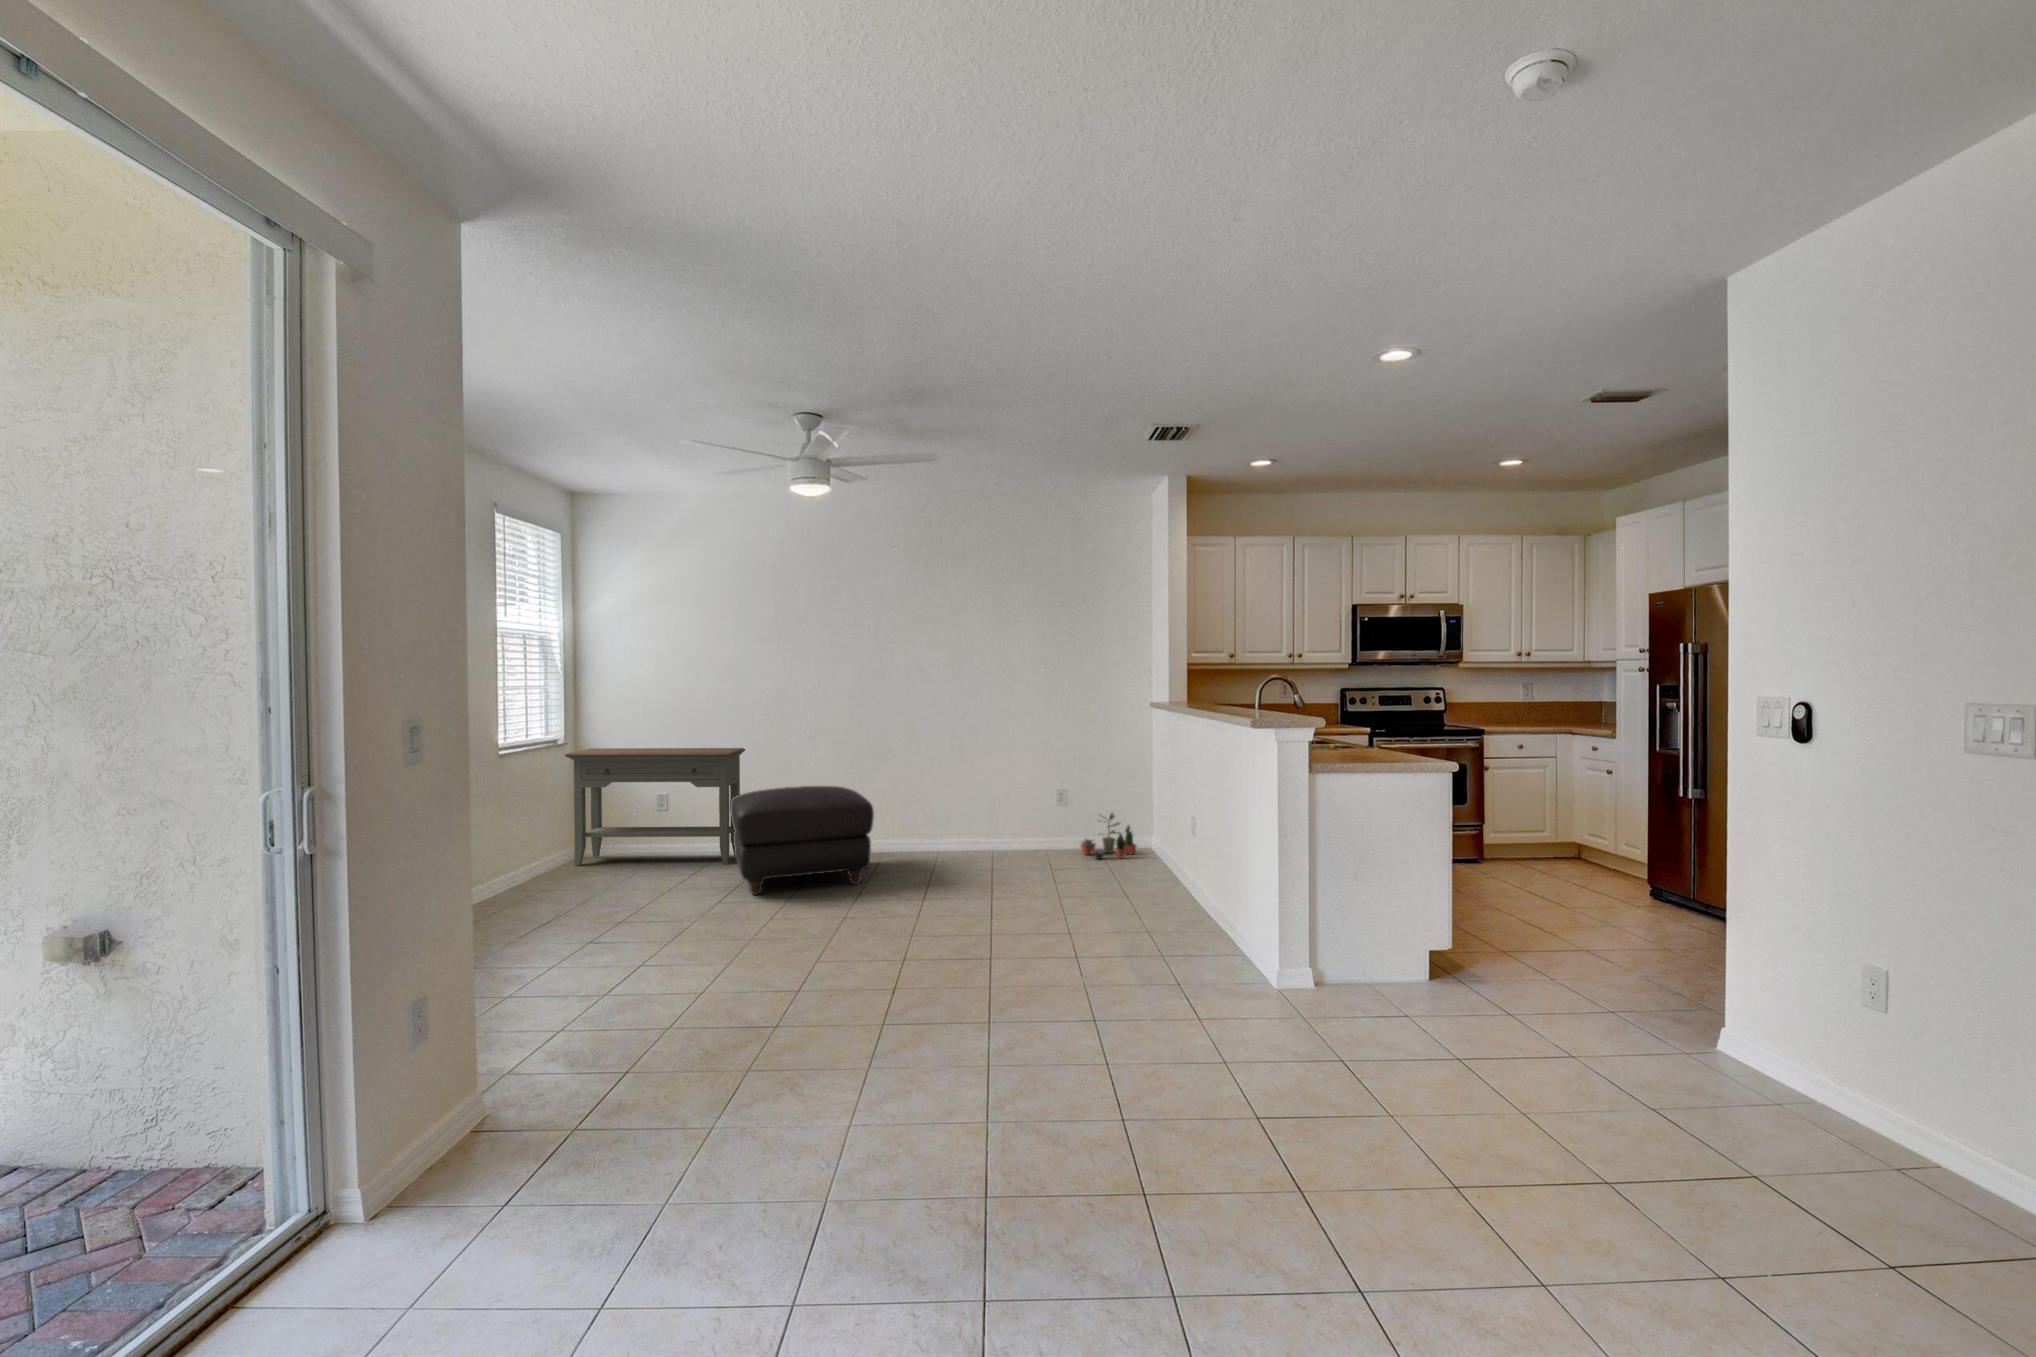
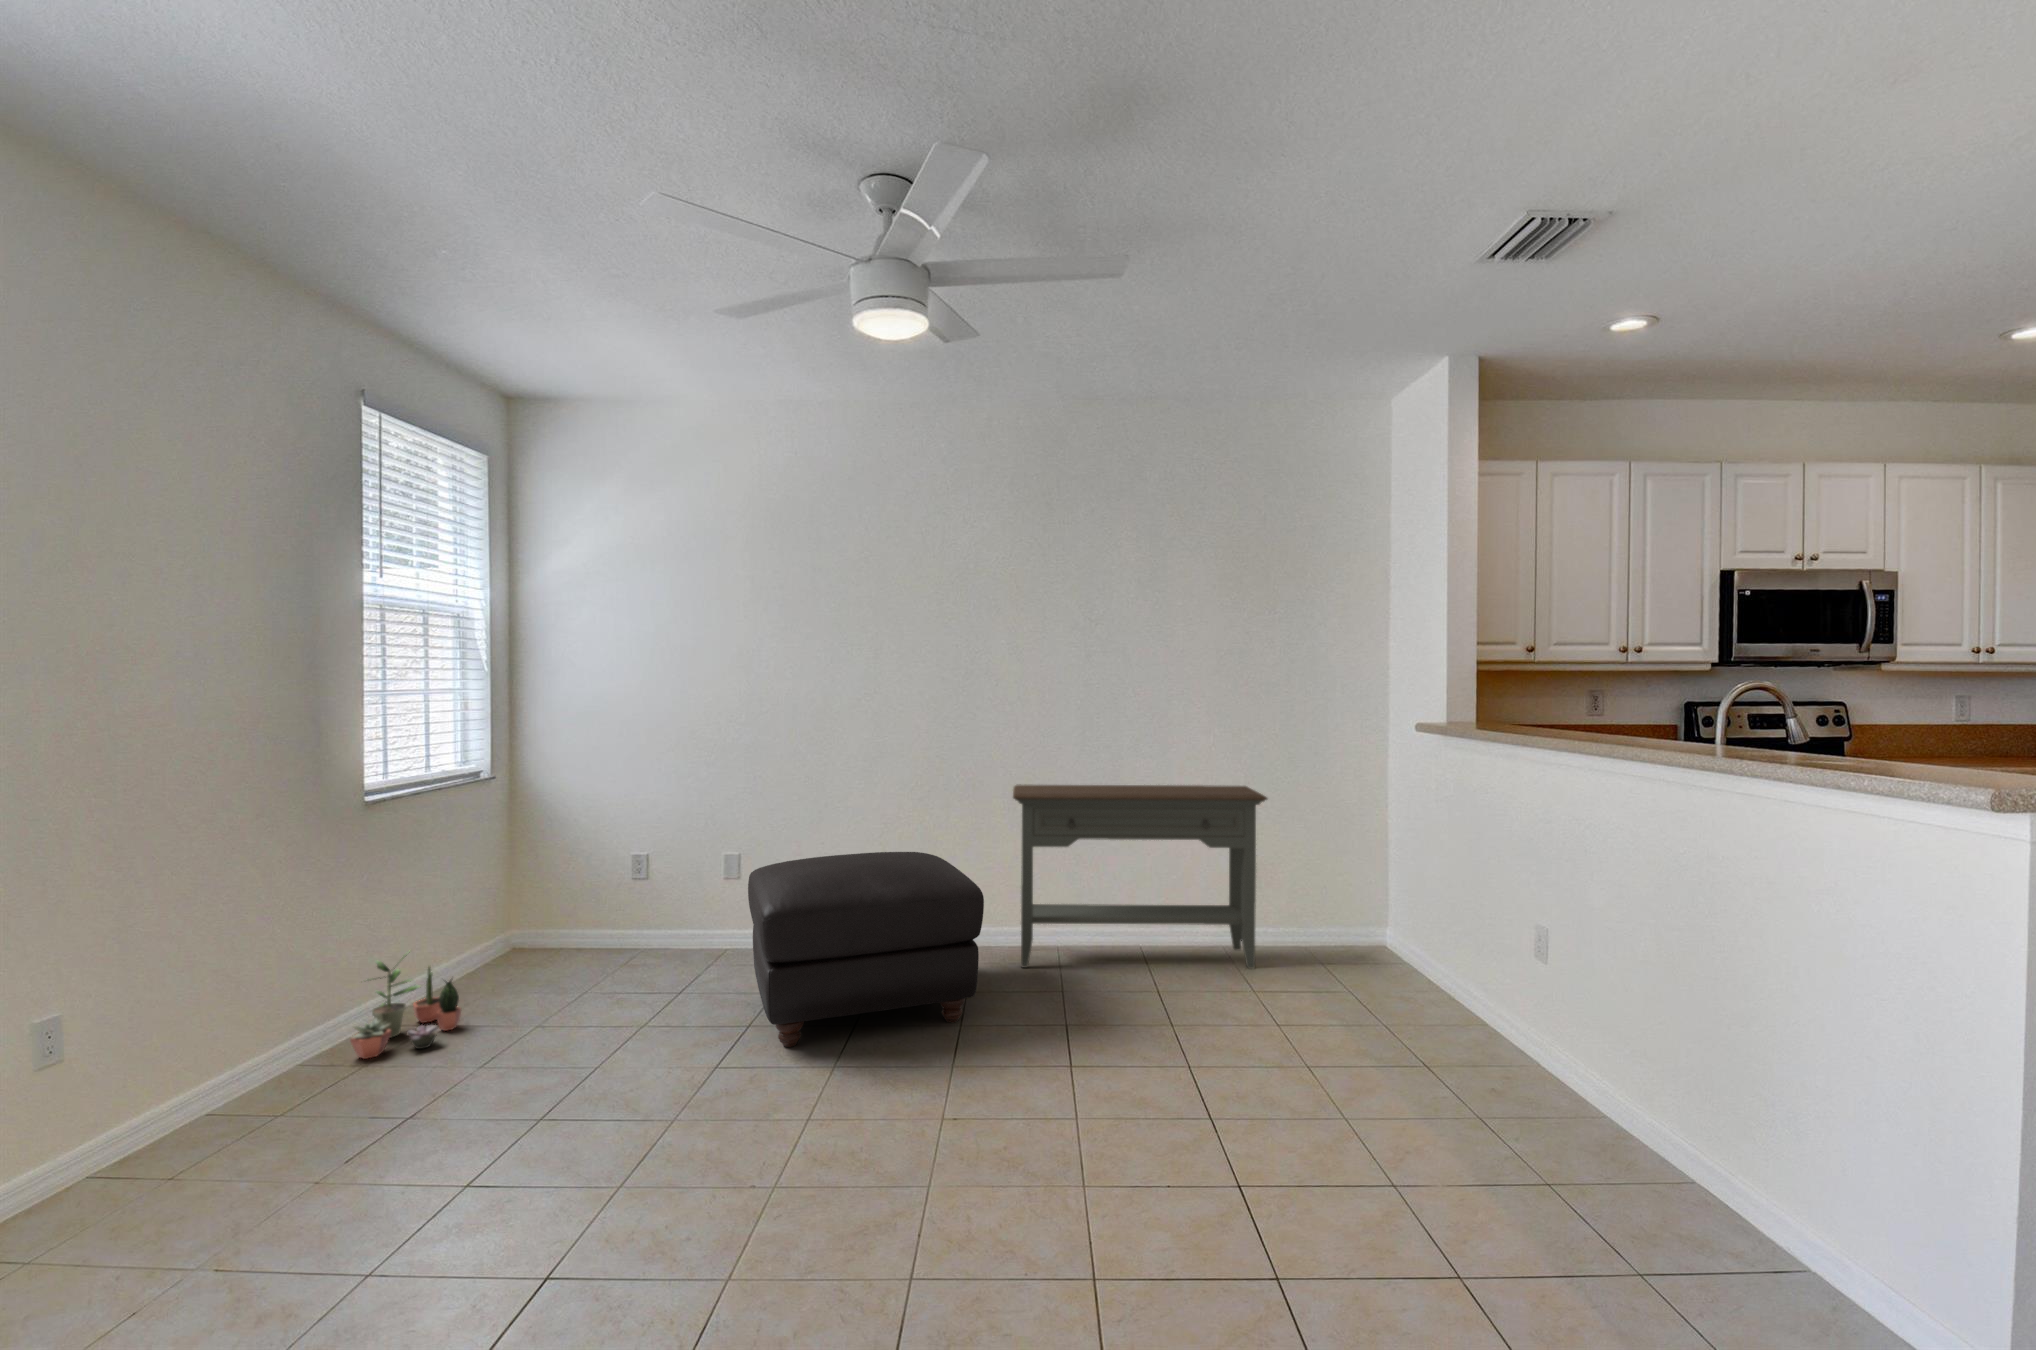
console table: present [565,748,745,865] -> present [1013,785,1267,969]
potted plant: present [1080,813,1136,859] -> present [350,957,461,1059]

